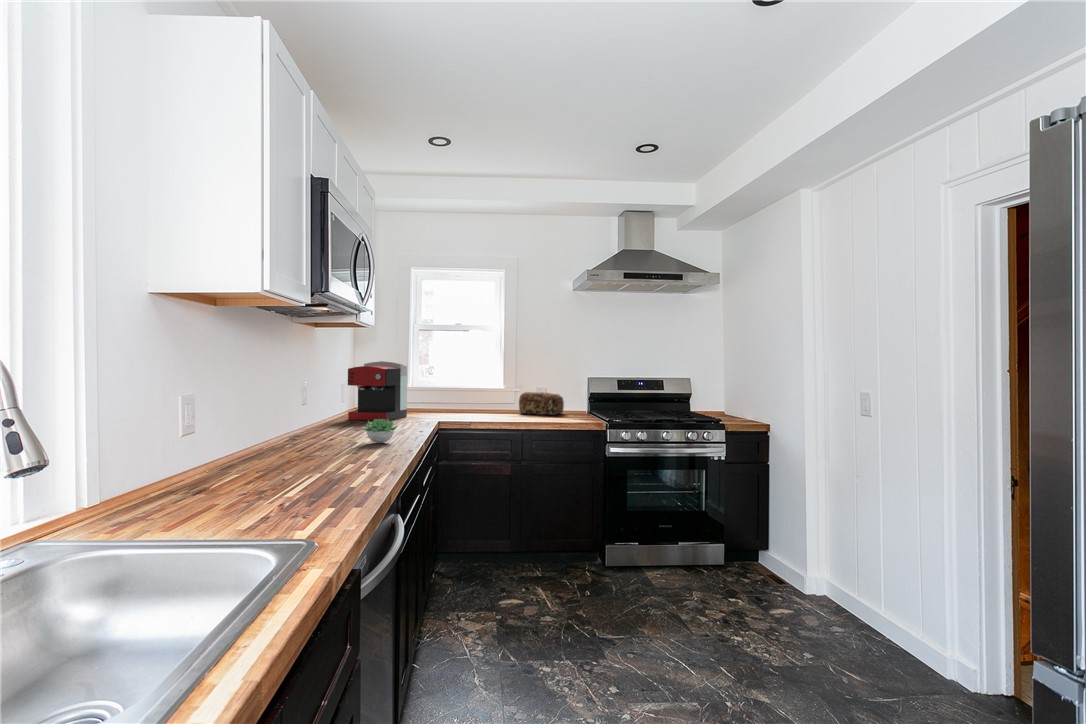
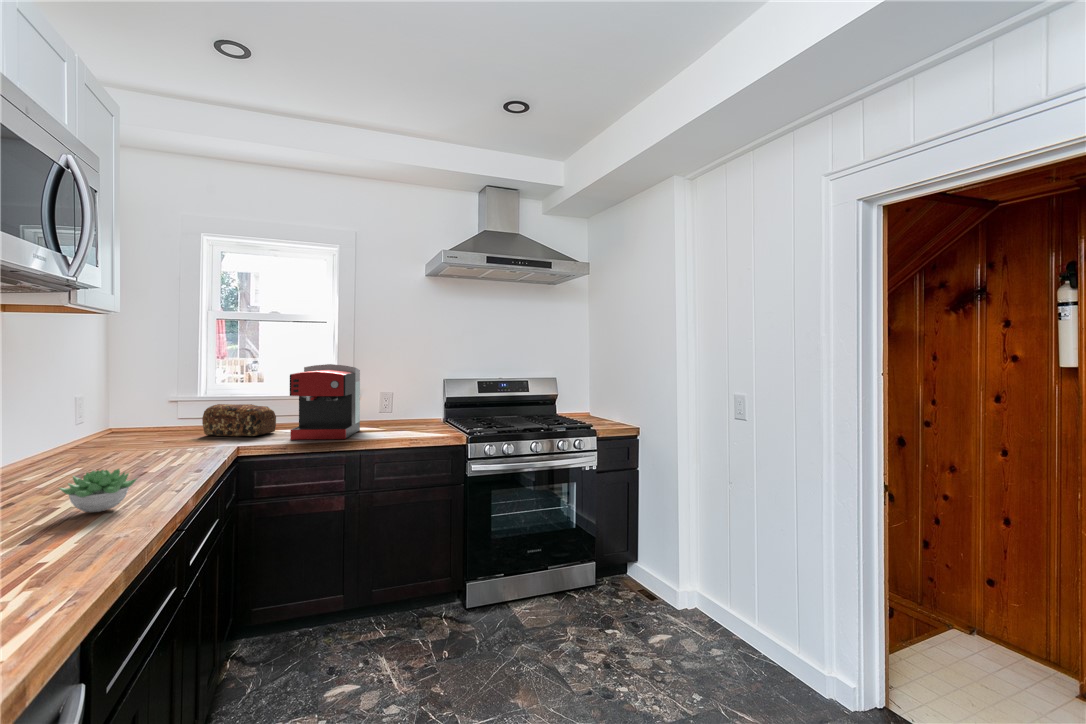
coffee maker: present [348,361,407,421] -> present [290,364,360,440]
bread loaf: present [519,392,564,415] -> present [202,404,276,436]

